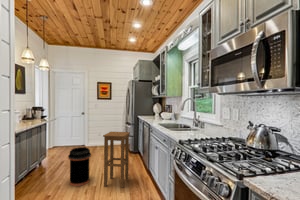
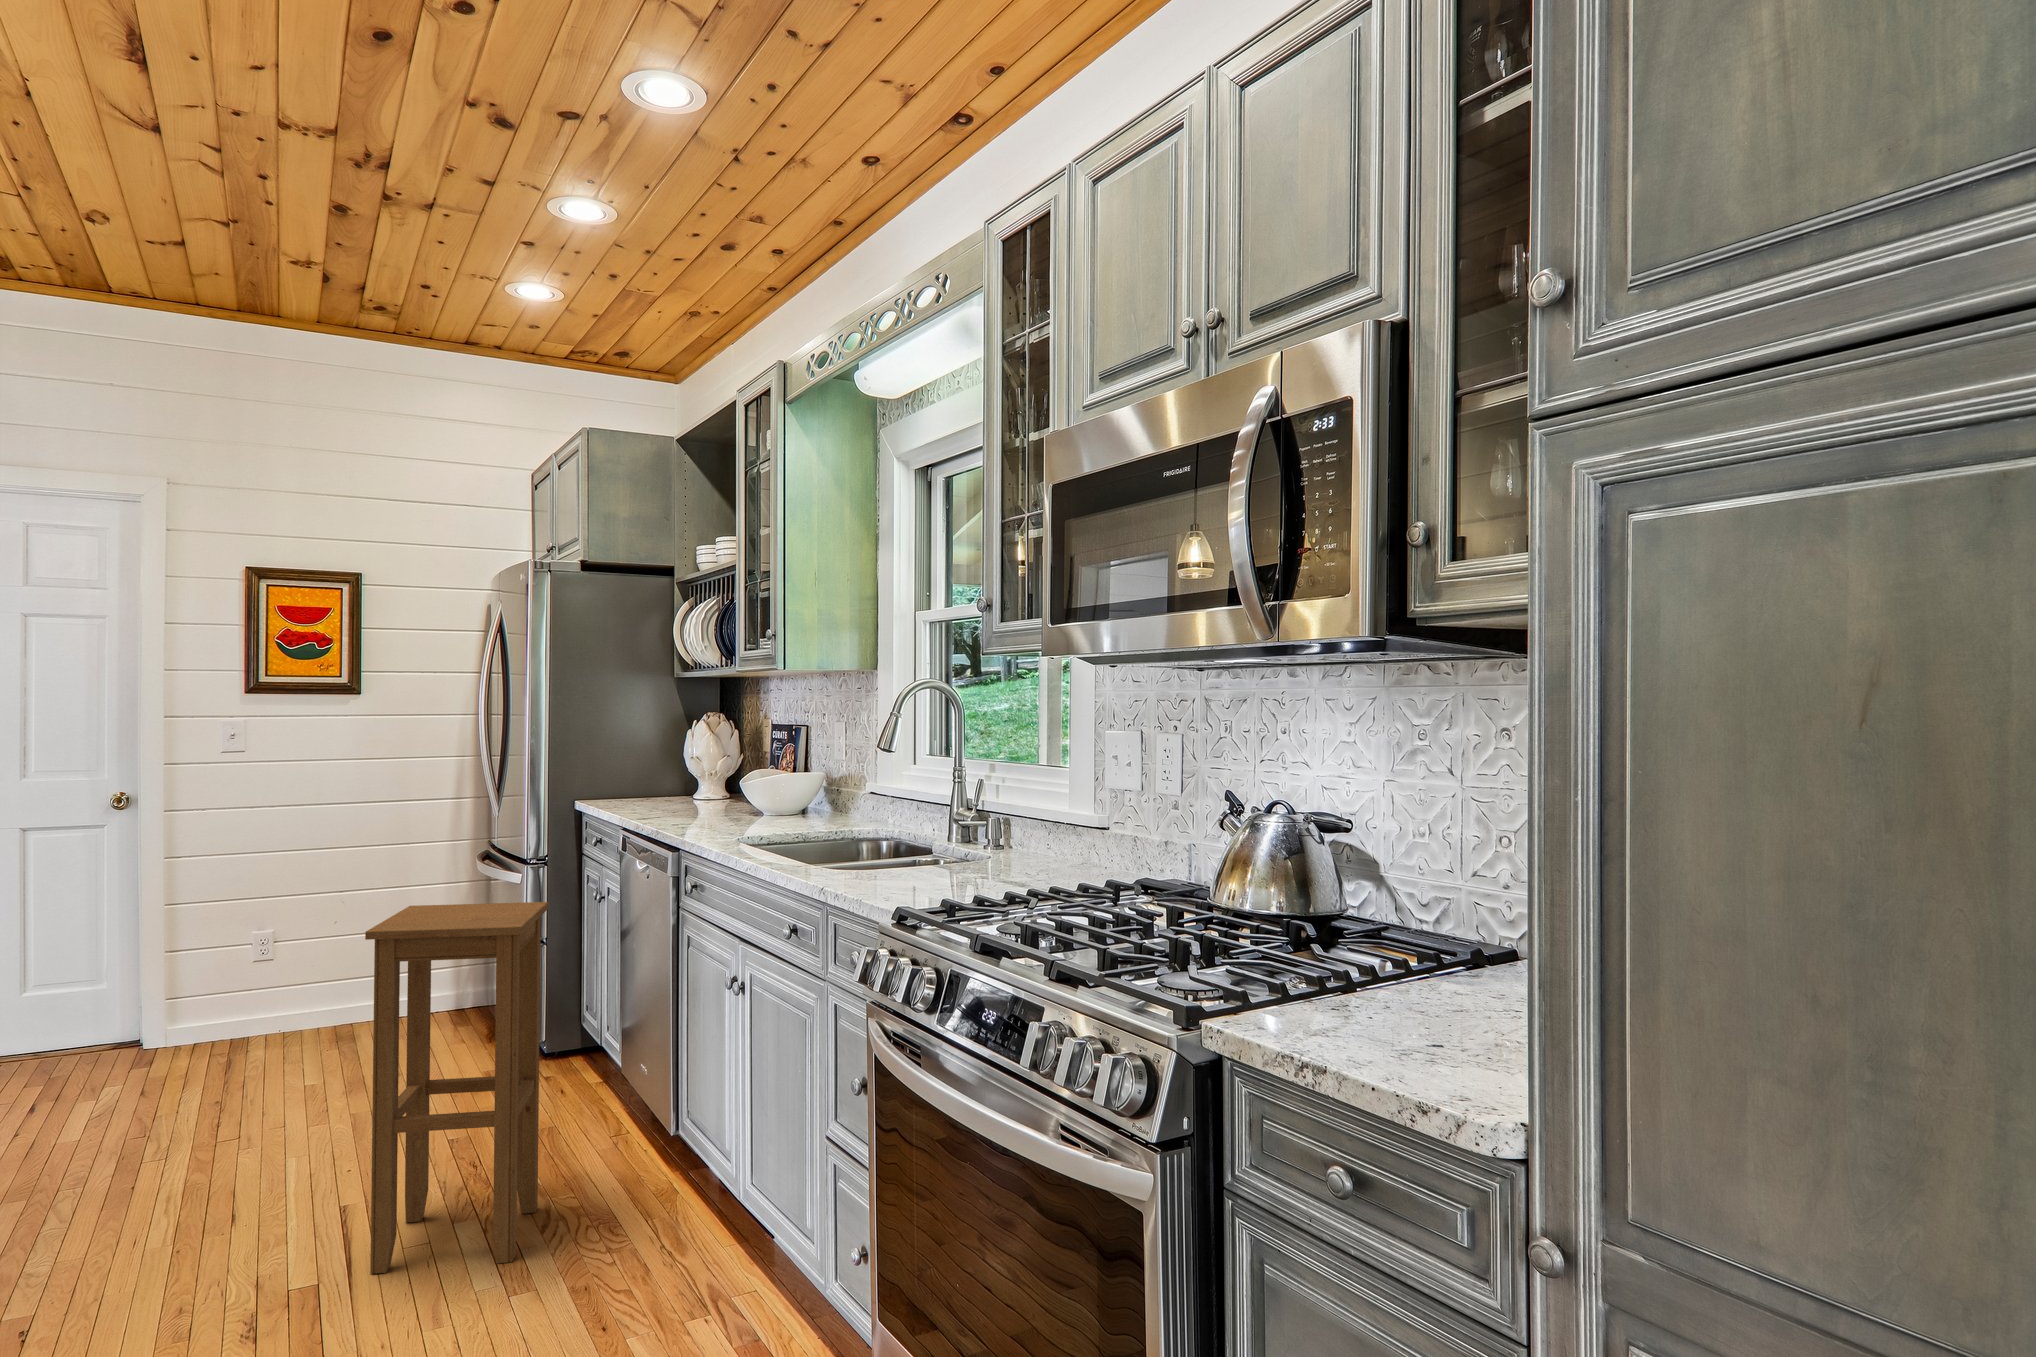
trash can: present [68,147,91,186] -> none [80,1028,262,1305]

